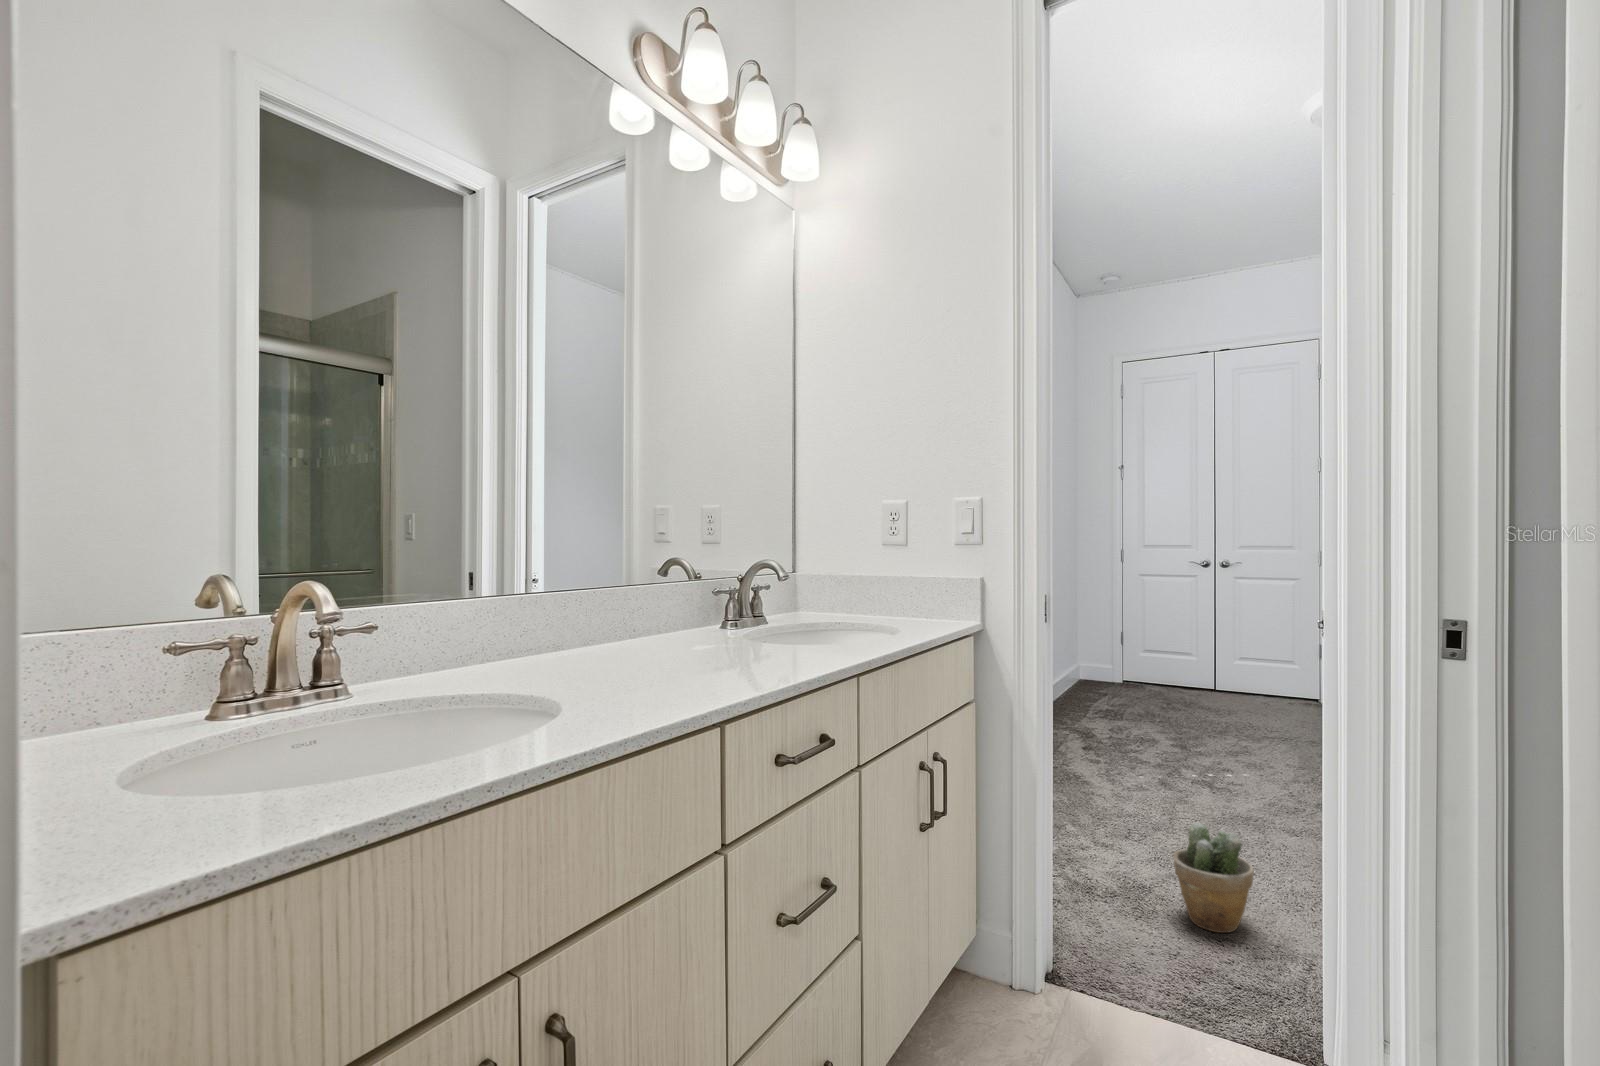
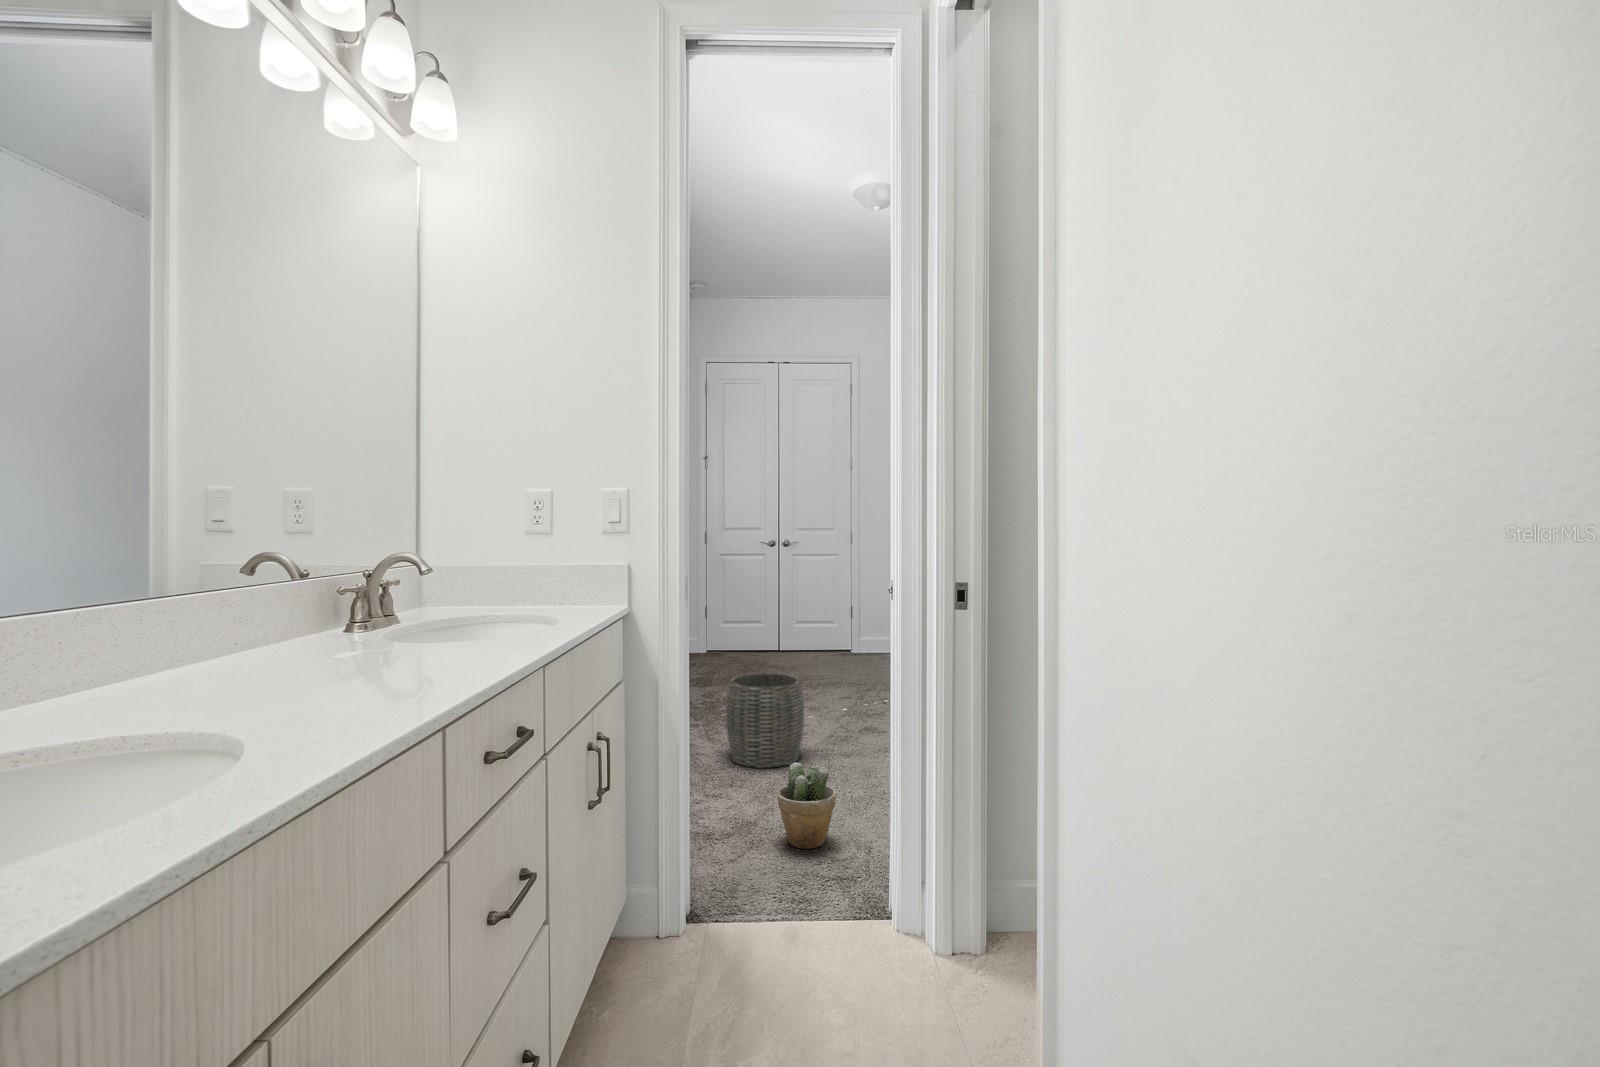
woven basket: none [1127,713,1226,825] -> present [726,673,804,768]

